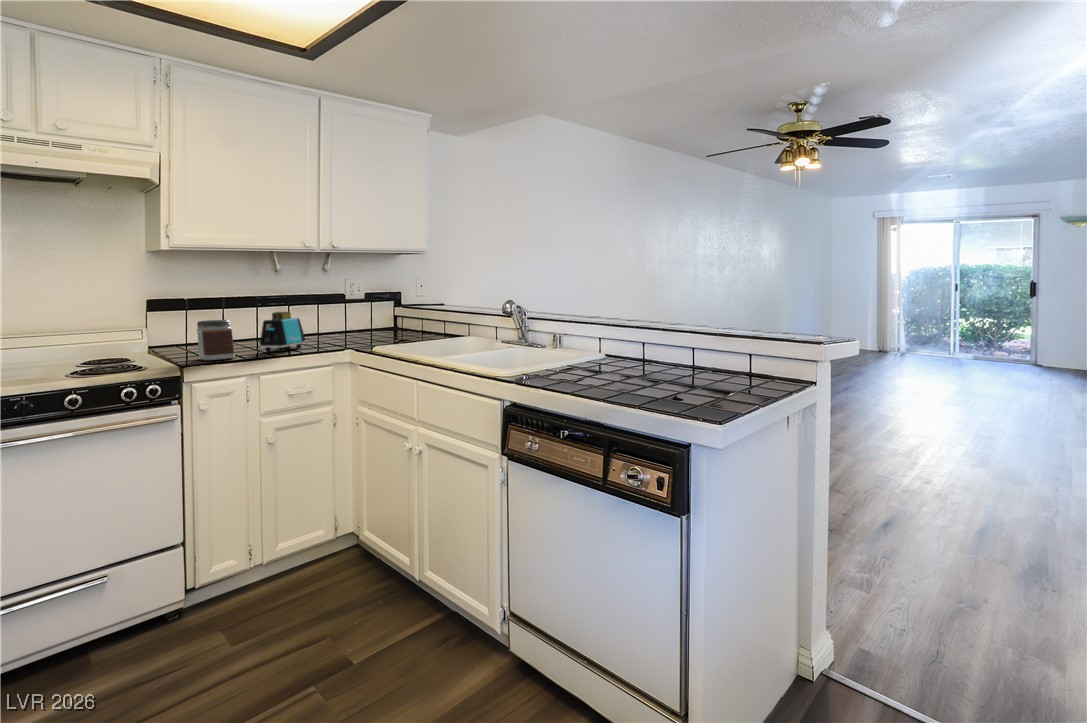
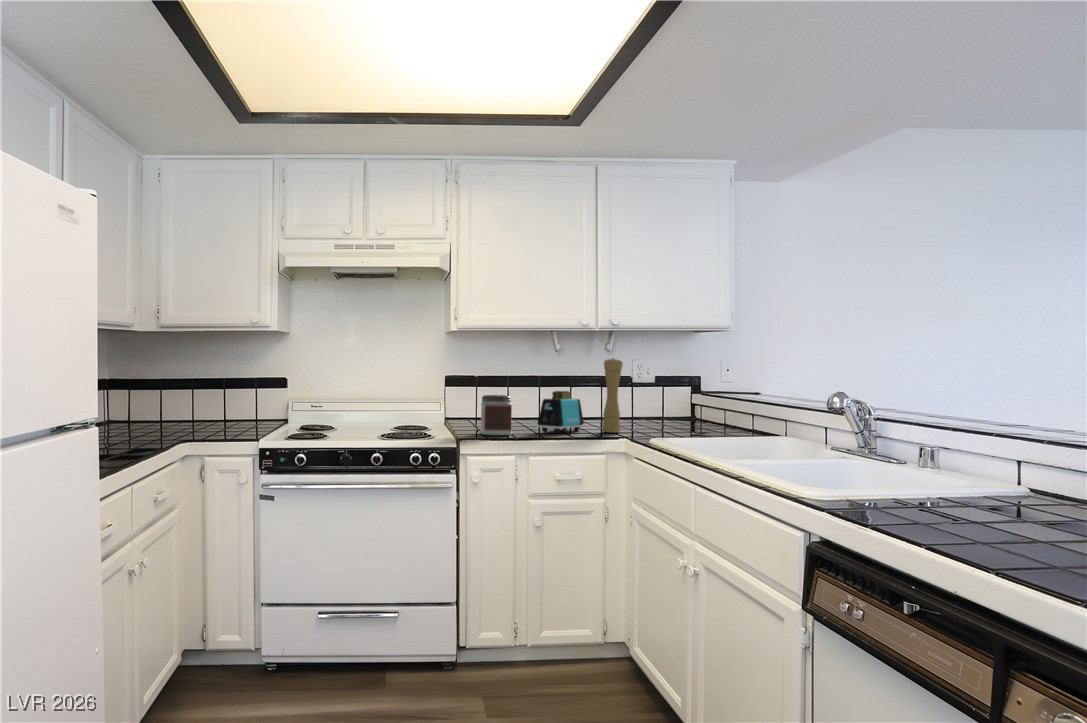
pepper mill: none [320,279,341,346] -> present [603,358,623,433]

